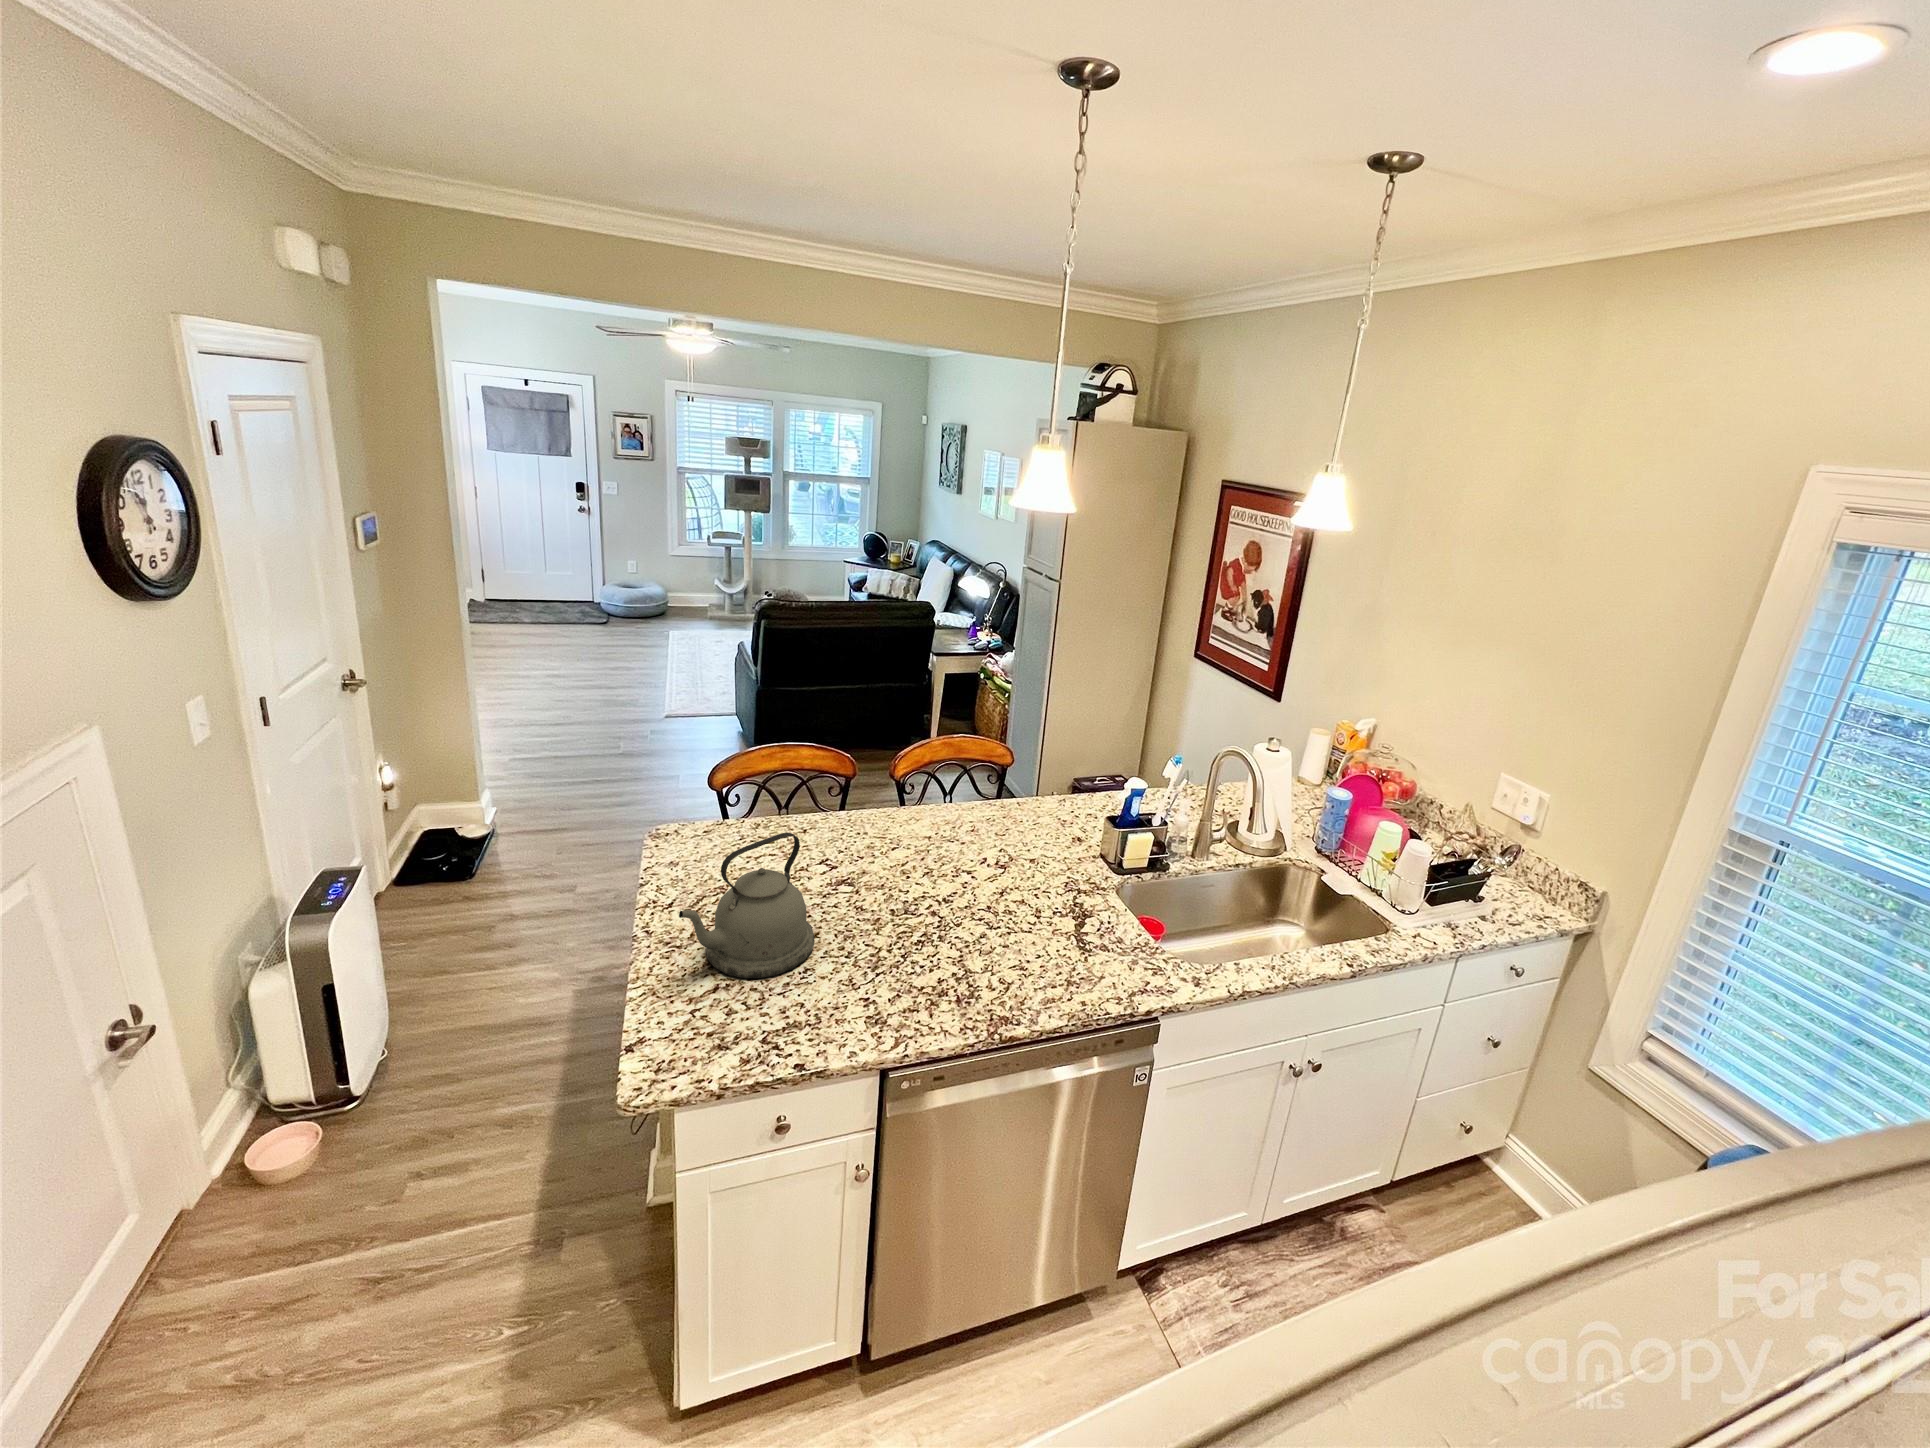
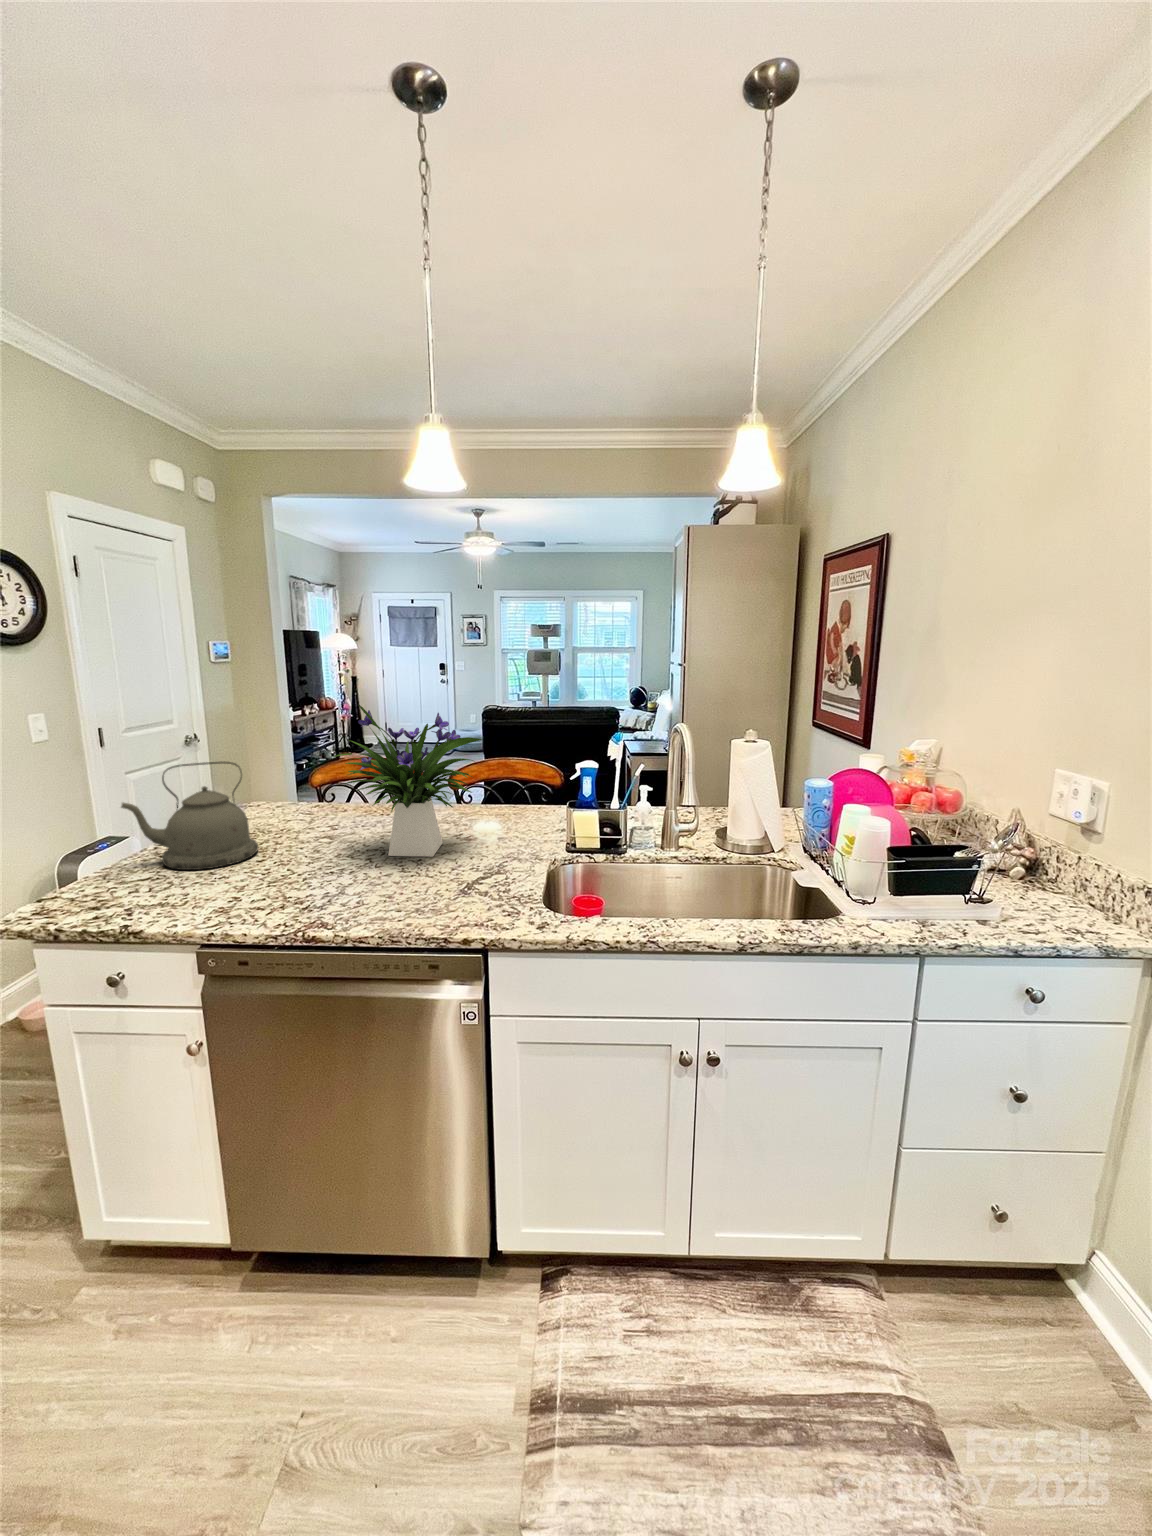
flower arrangement: none [901,753,1058,912] -> present [334,705,482,856]

